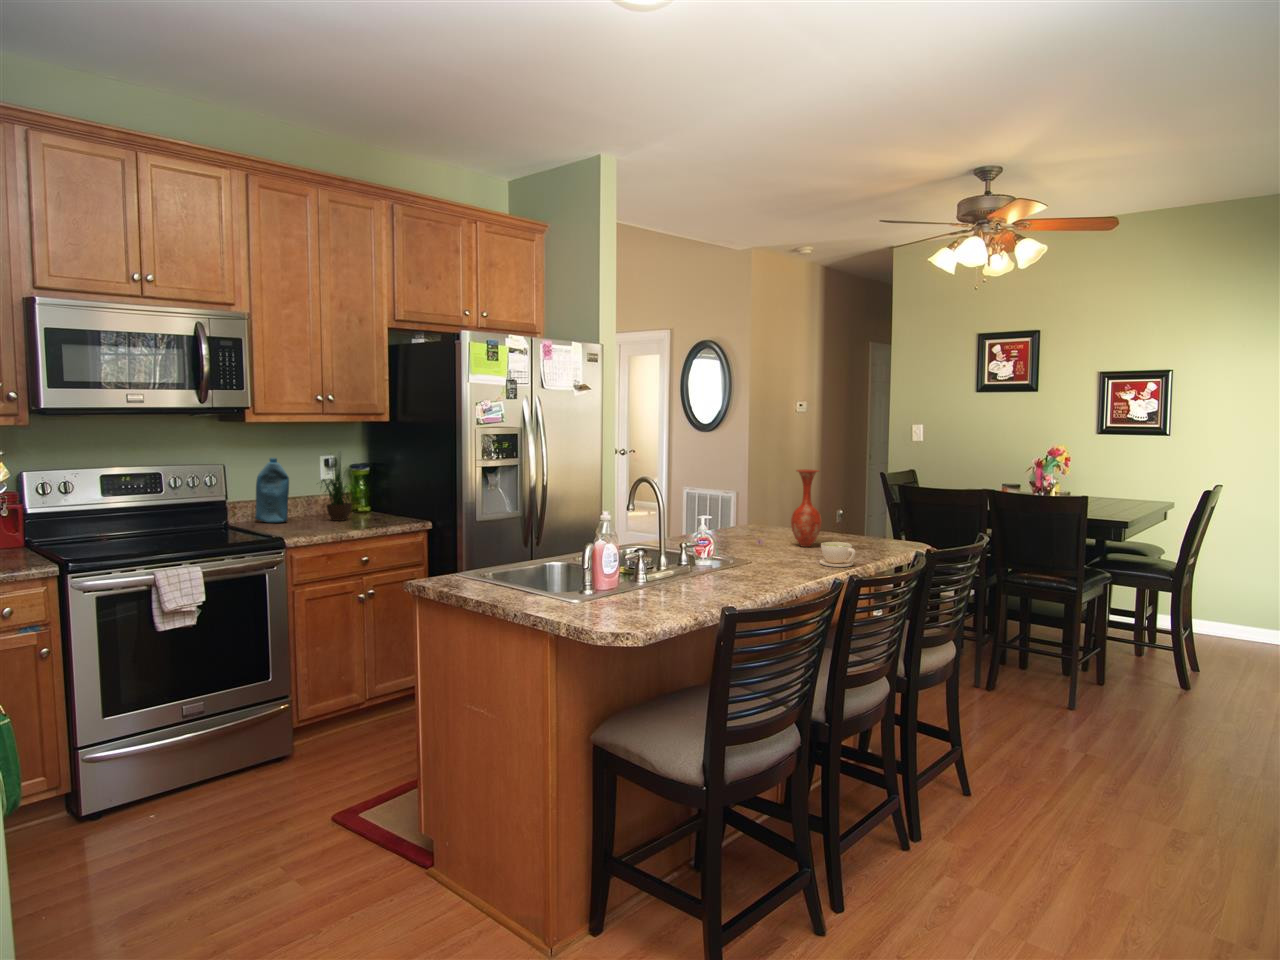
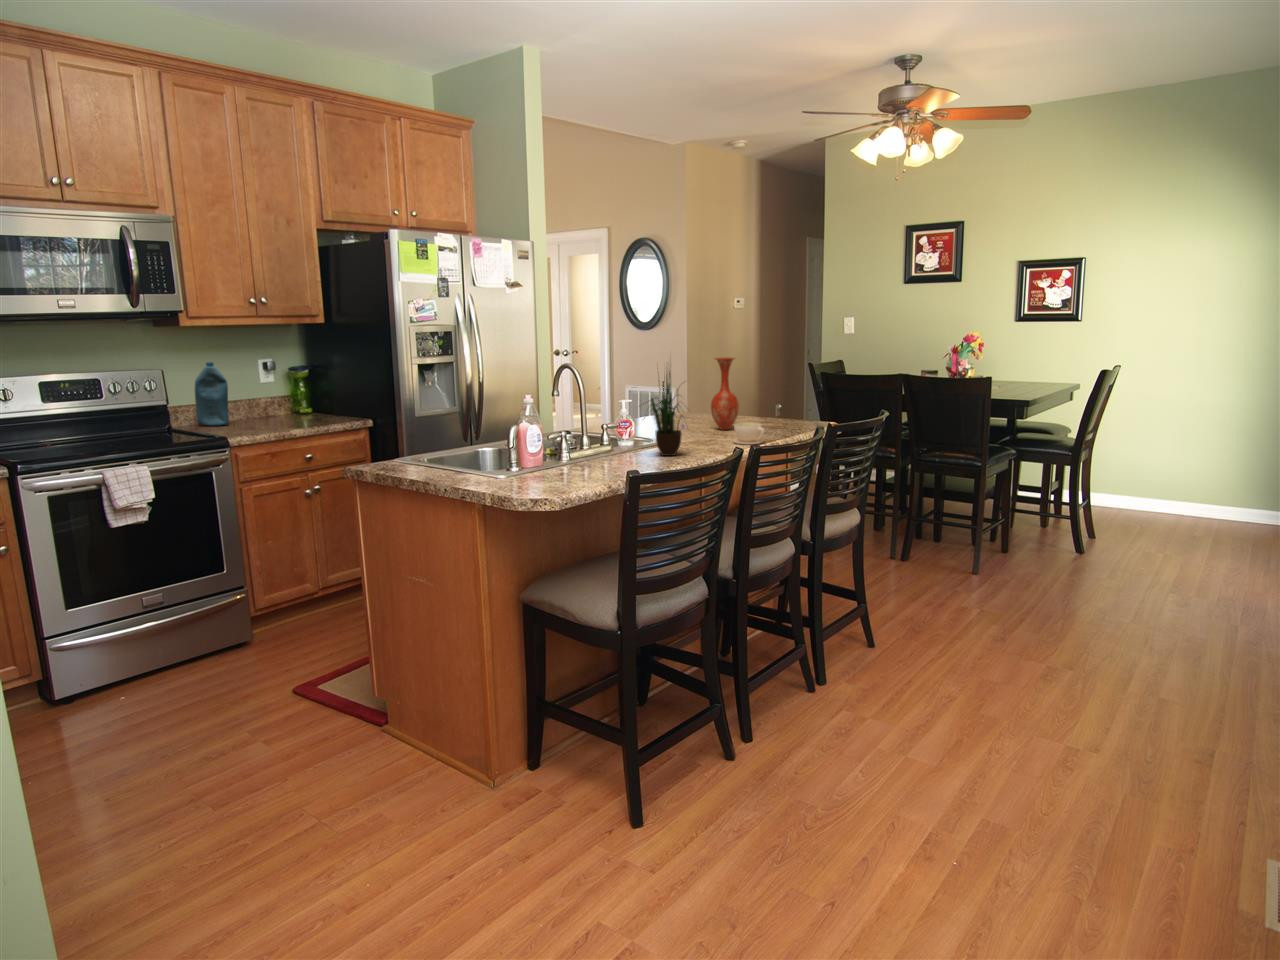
potted plant: present [321,460,352,521] -> present [651,371,682,456]

